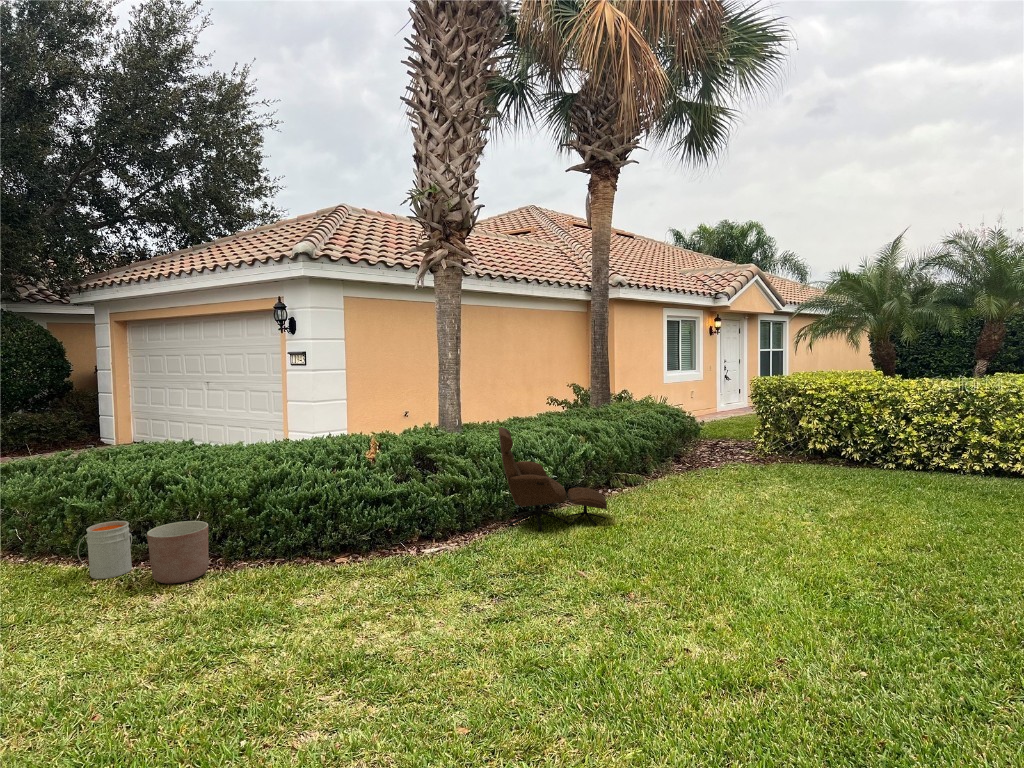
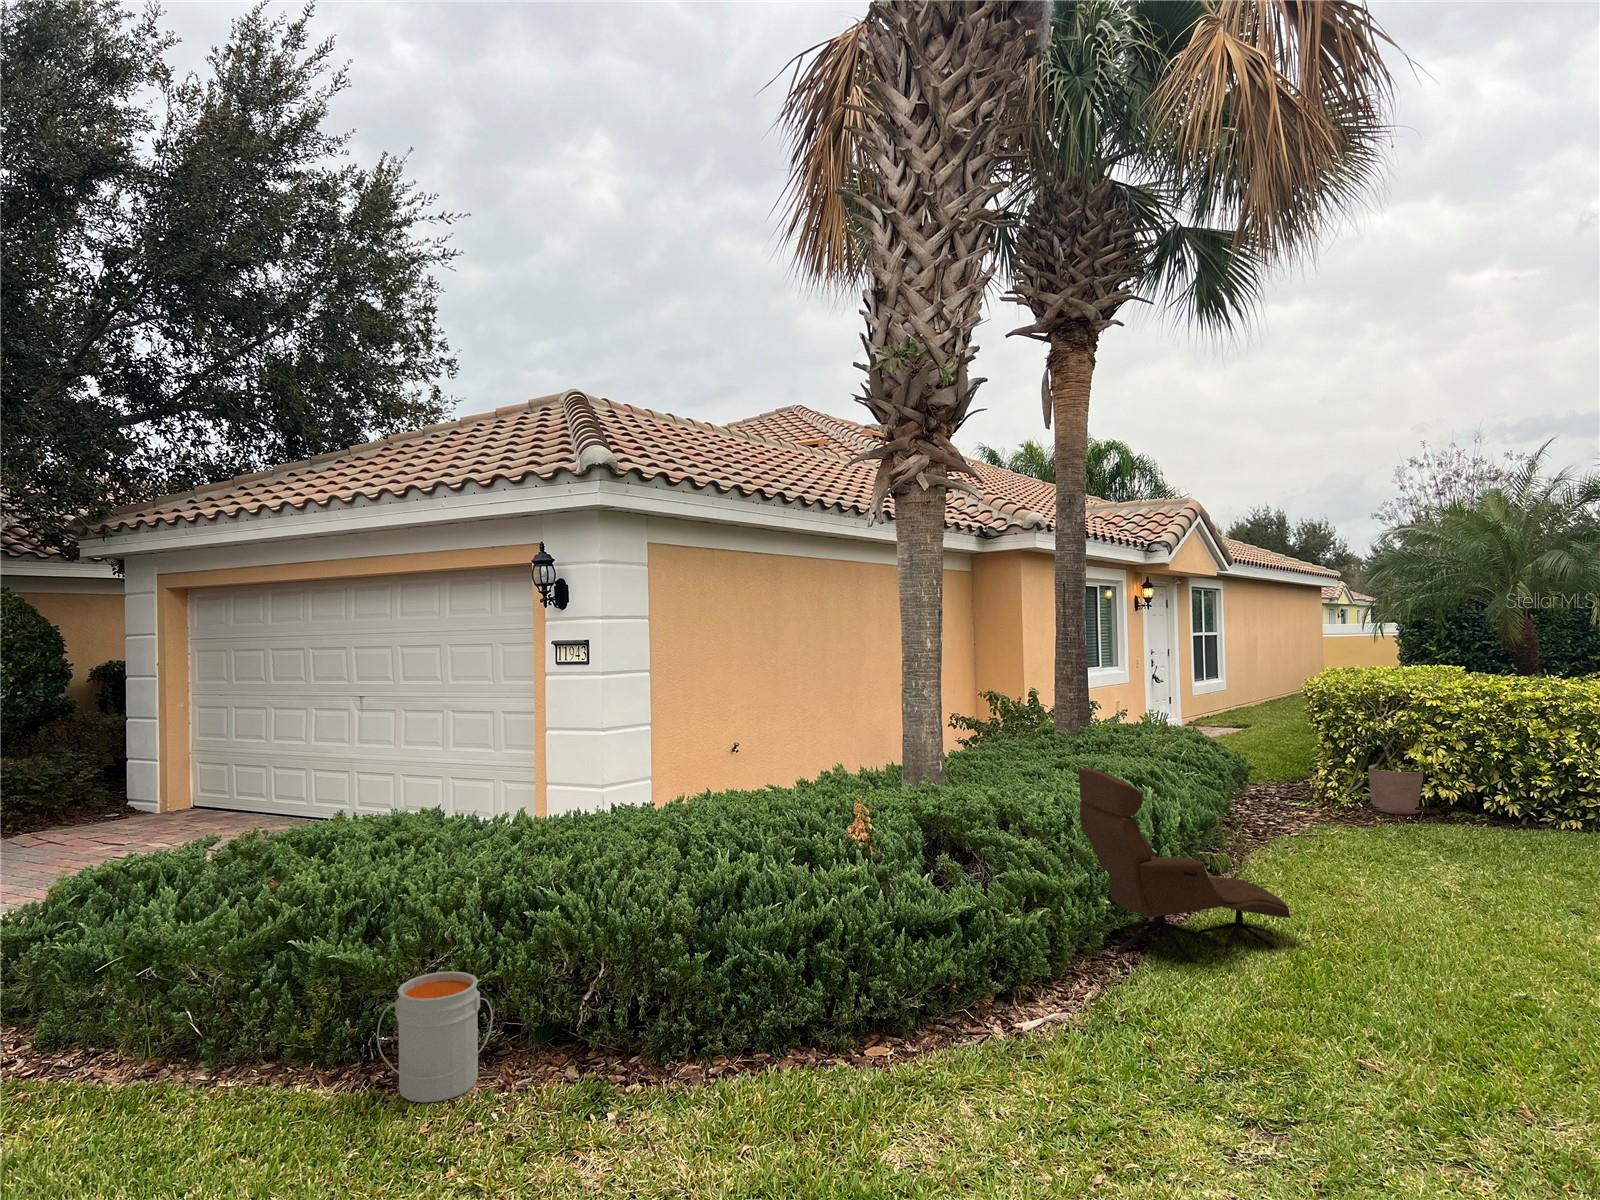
planter: present [147,521,209,584] -> present [1368,765,1423,815]

